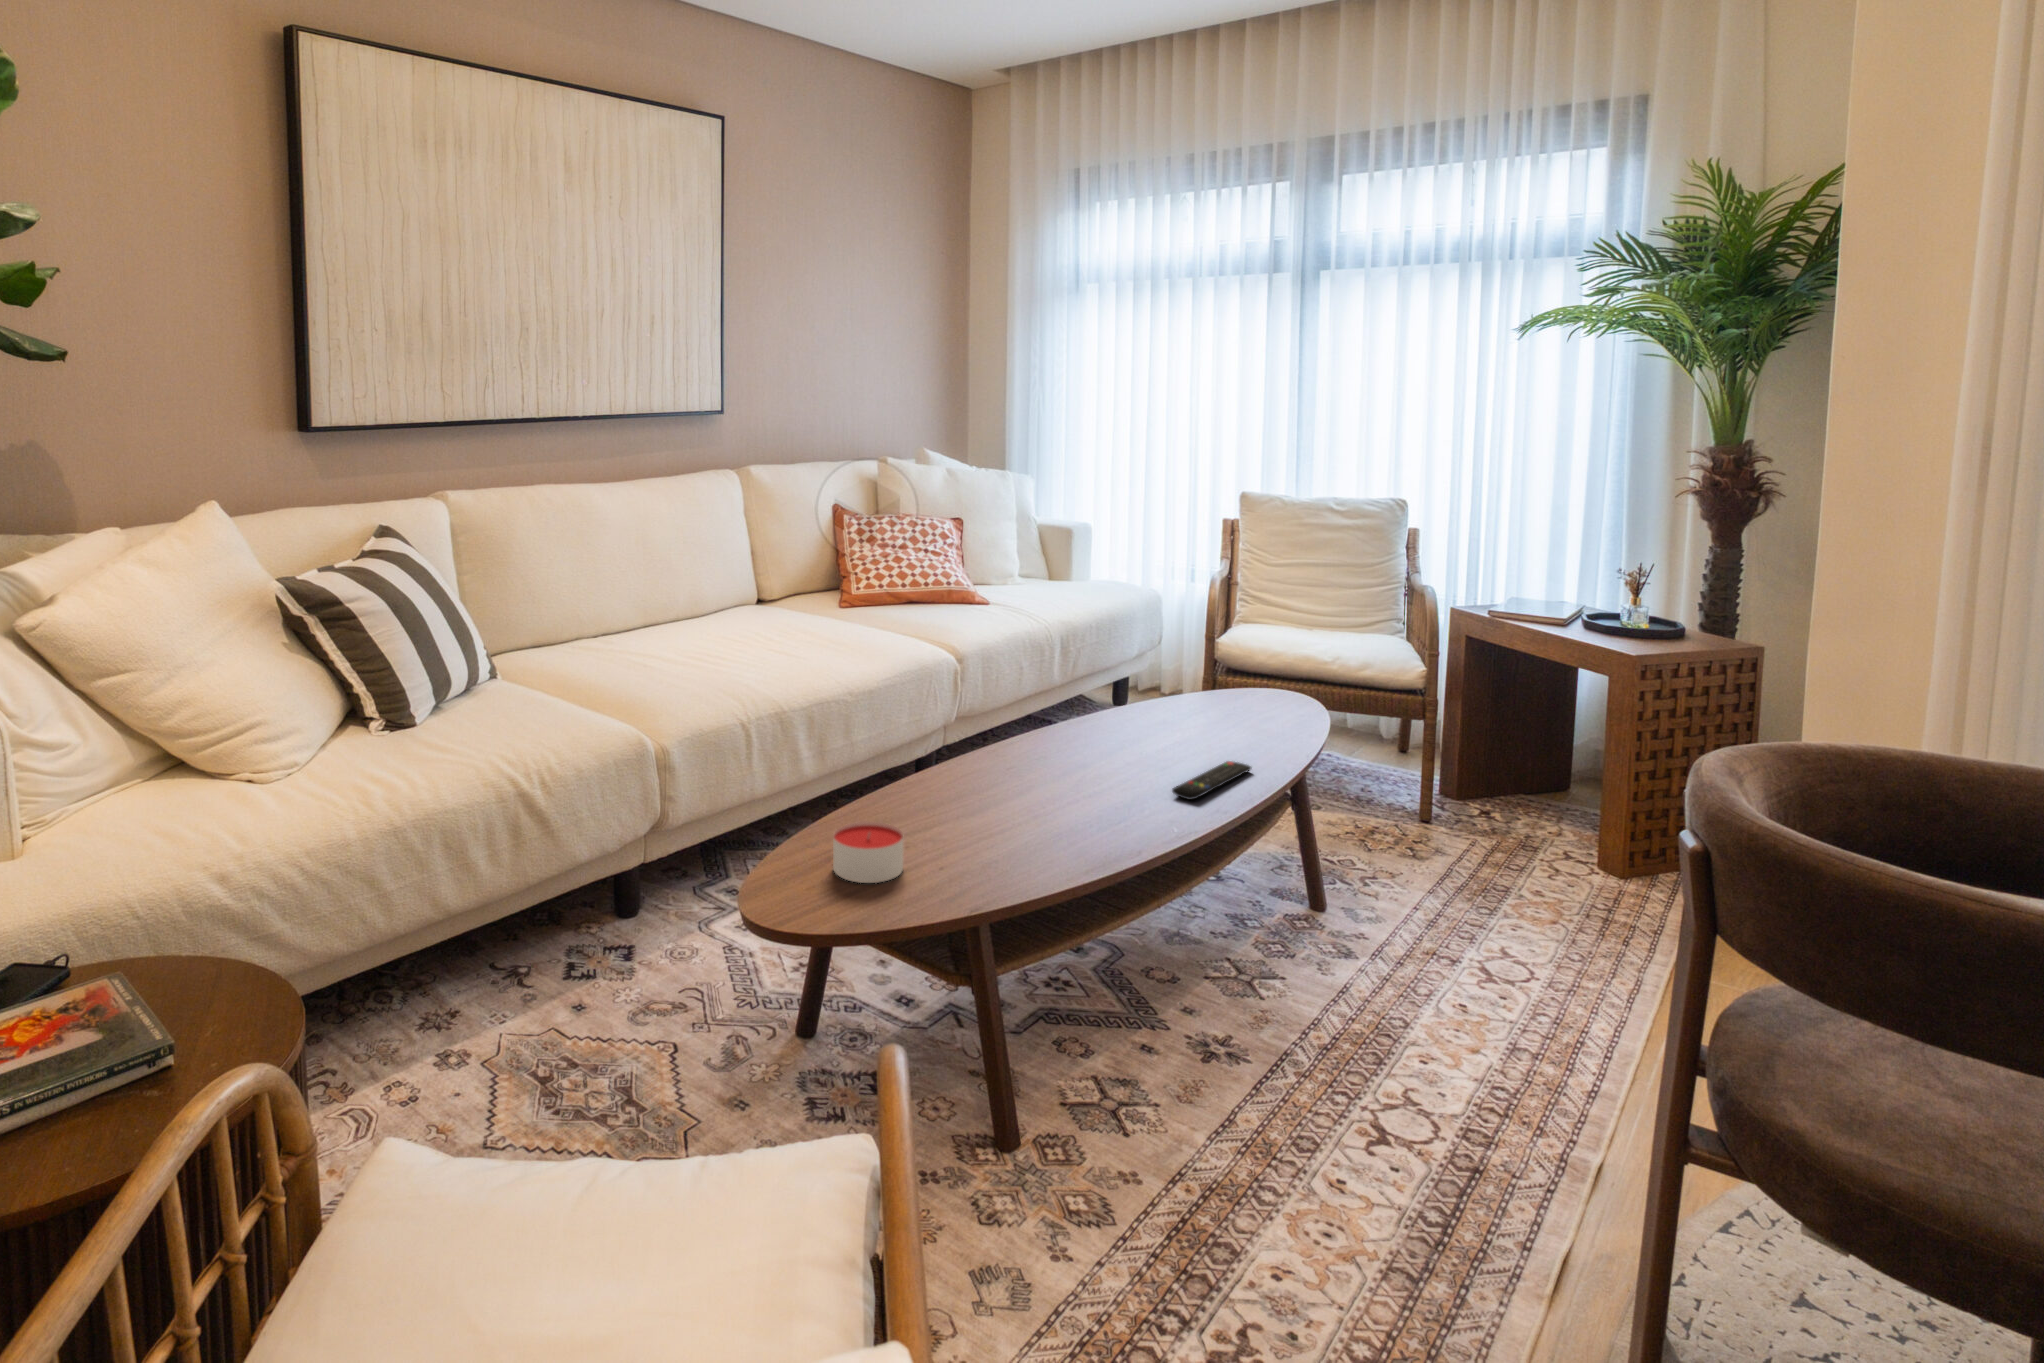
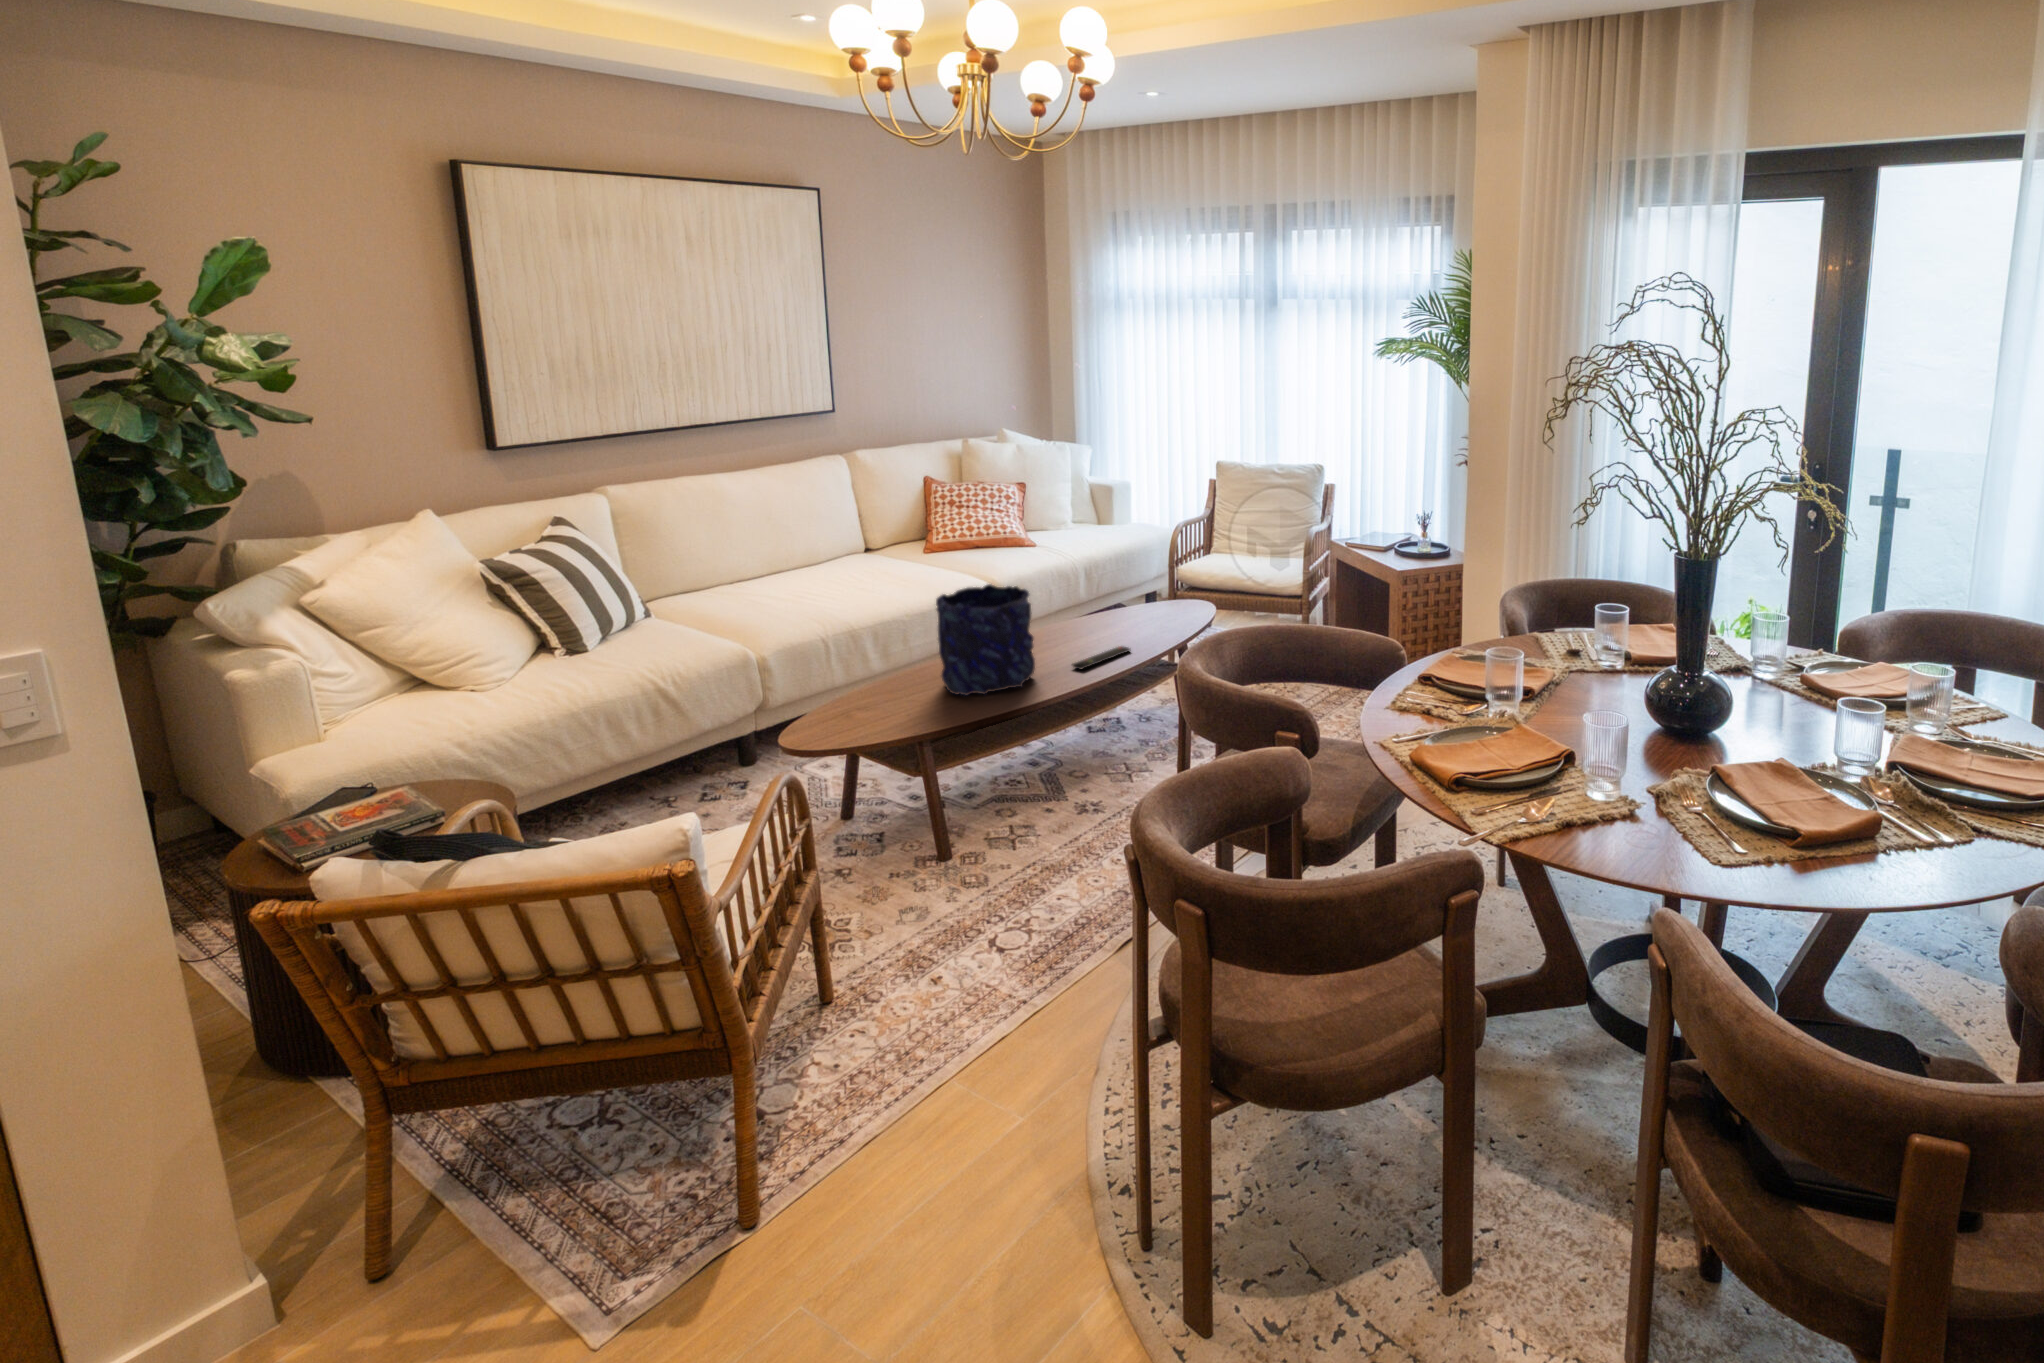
vase: none [970,646,1128,839] -> present [936,584,1035,695]
candle: present [833,822,903,883] -> none [843,691,888,725]

